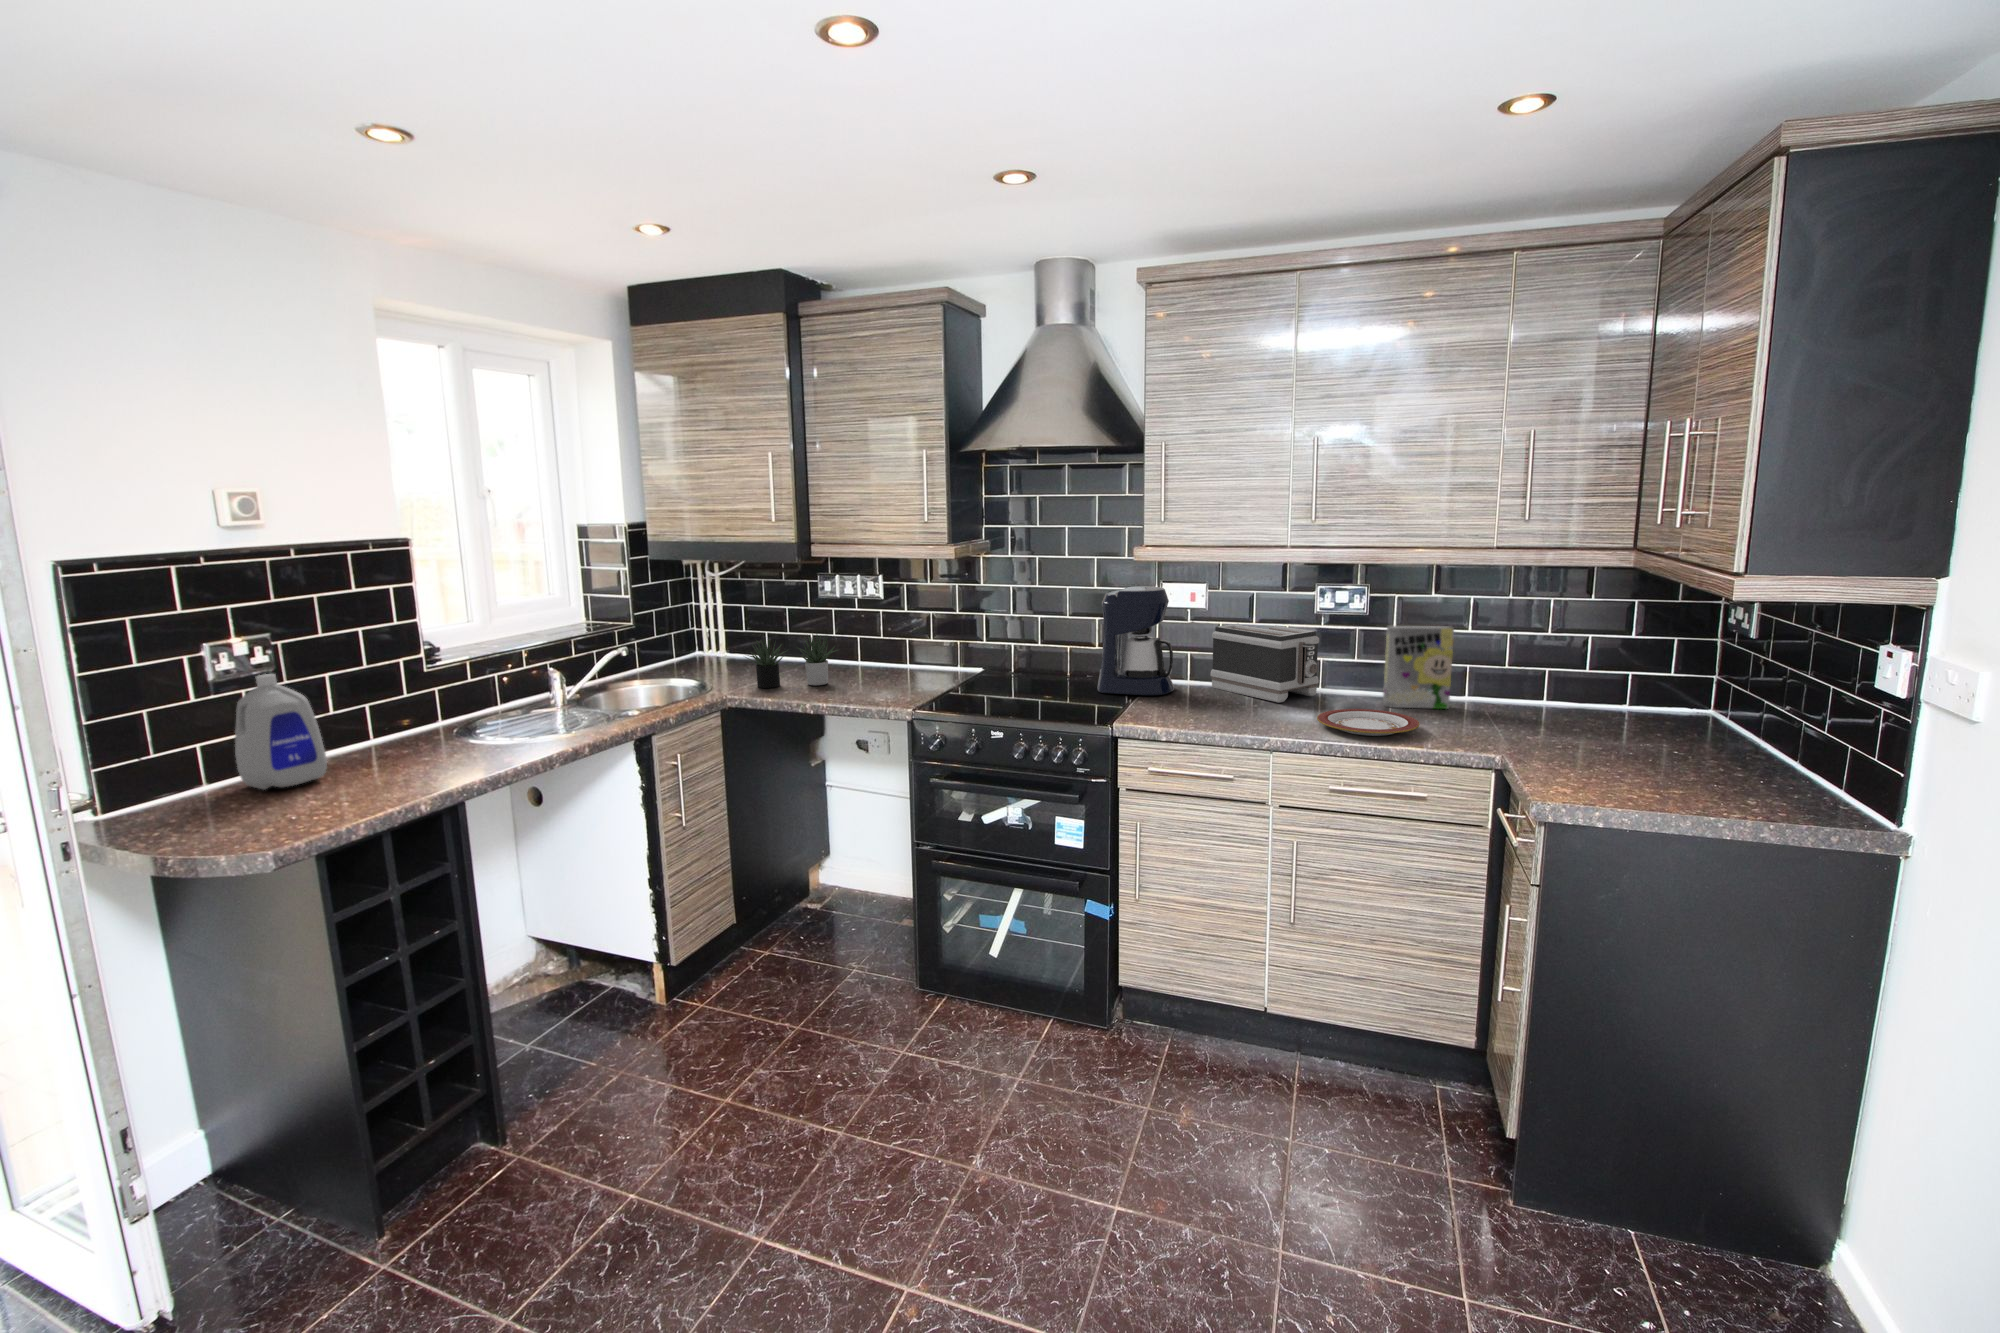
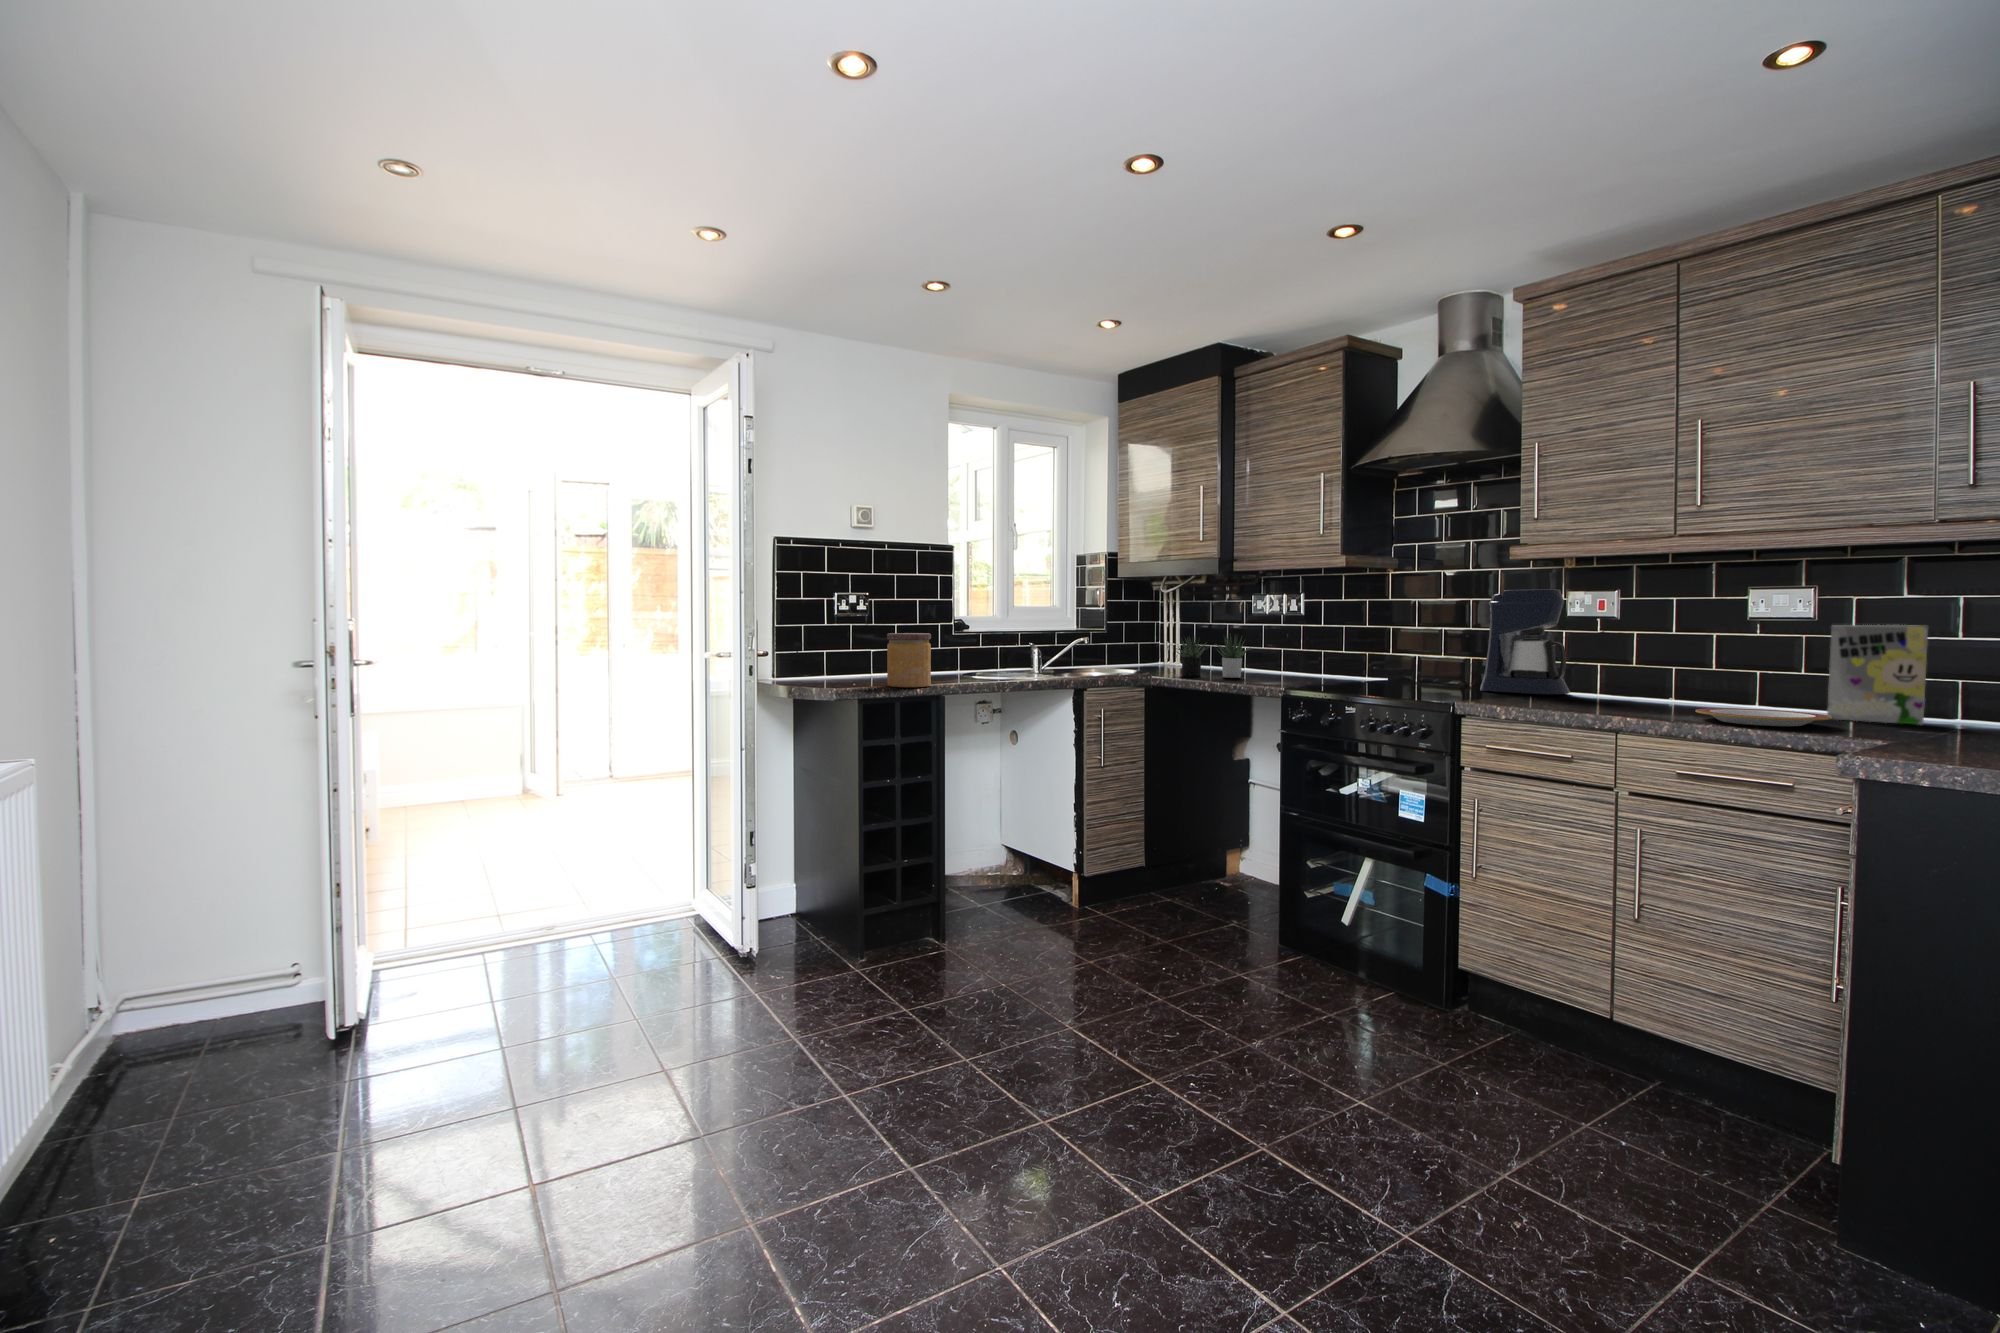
toaster: present [1210,624,1319,703] -> none [1618,633,1747,707]
bottle: present [235,674,327,790] -> none [837,611,881,681]
jar: none [340,700,430,795] -> present [887,633,931,687]

